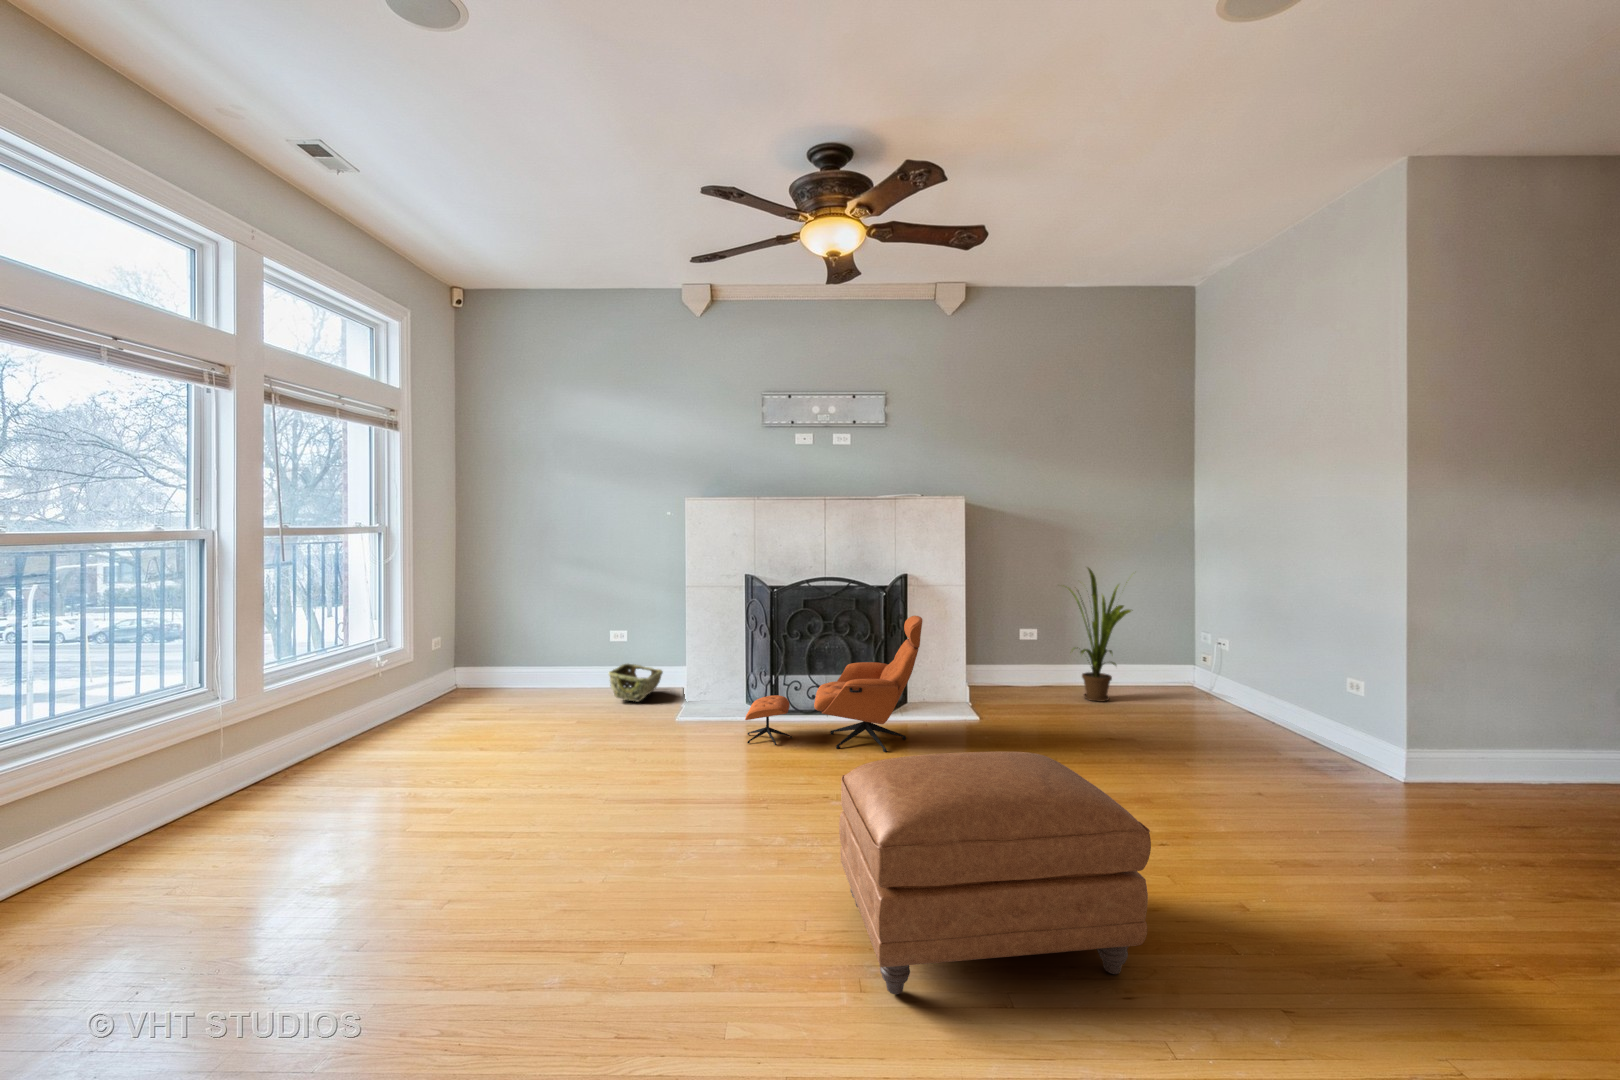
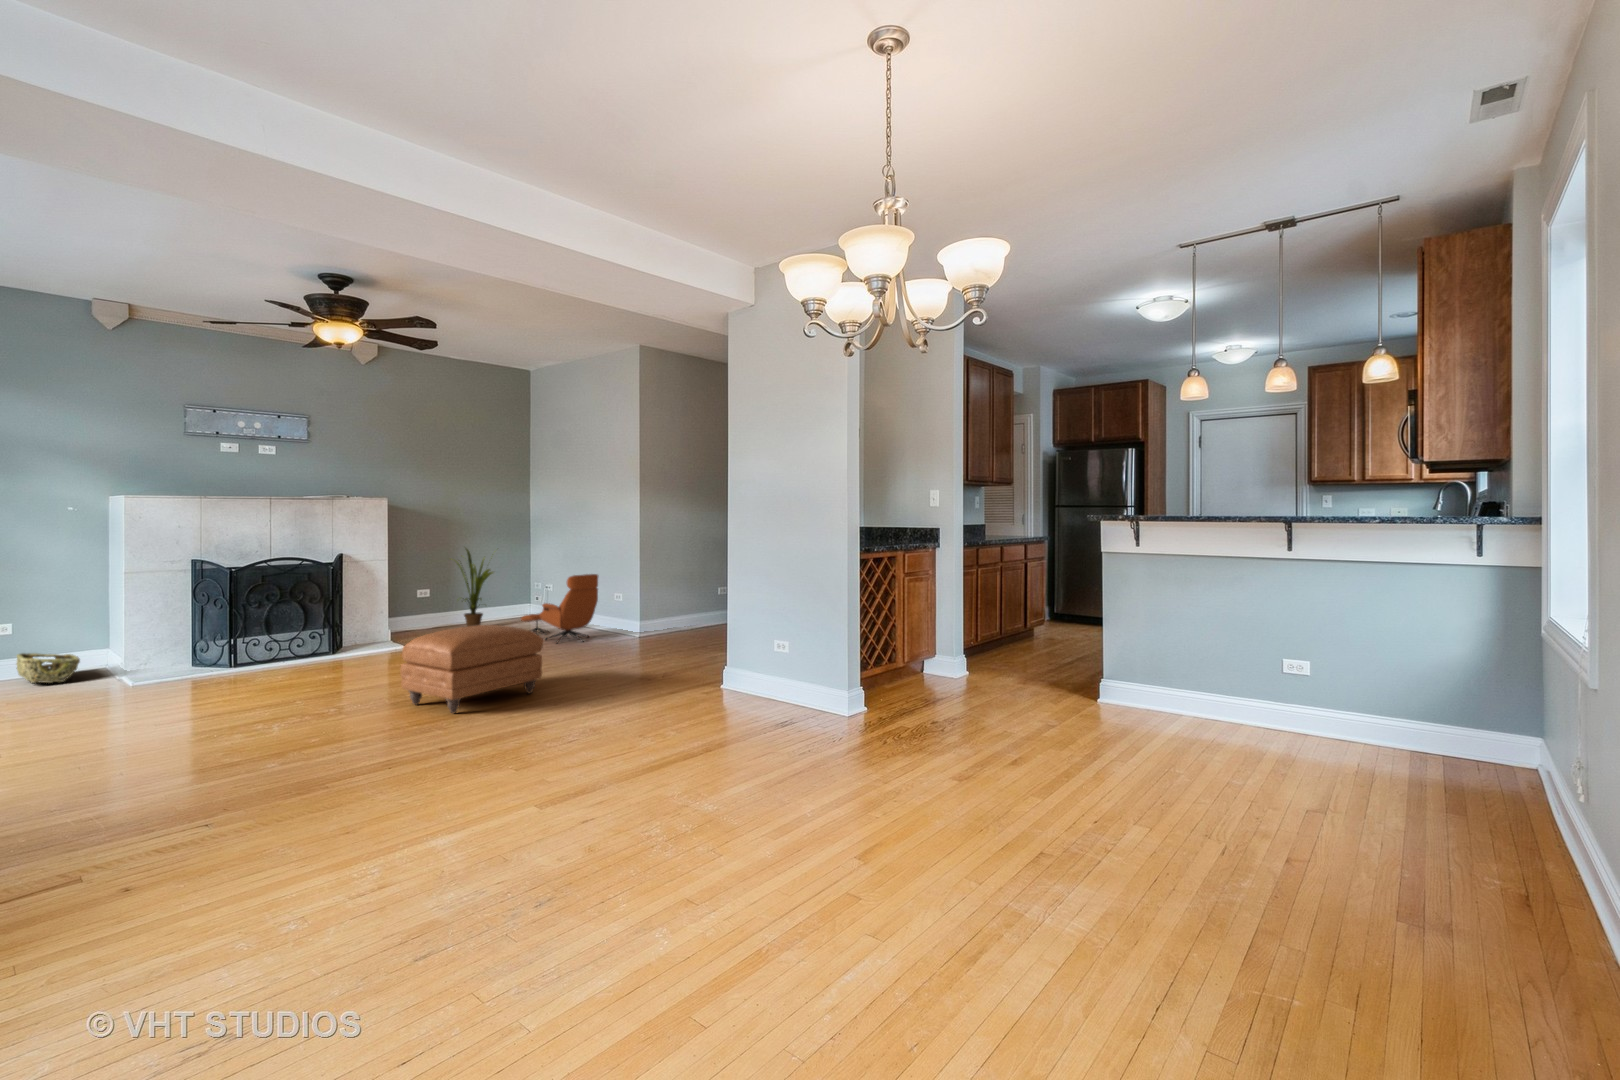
lounge chair: present [745,616,922,752] -> present [521,574,598,642]

